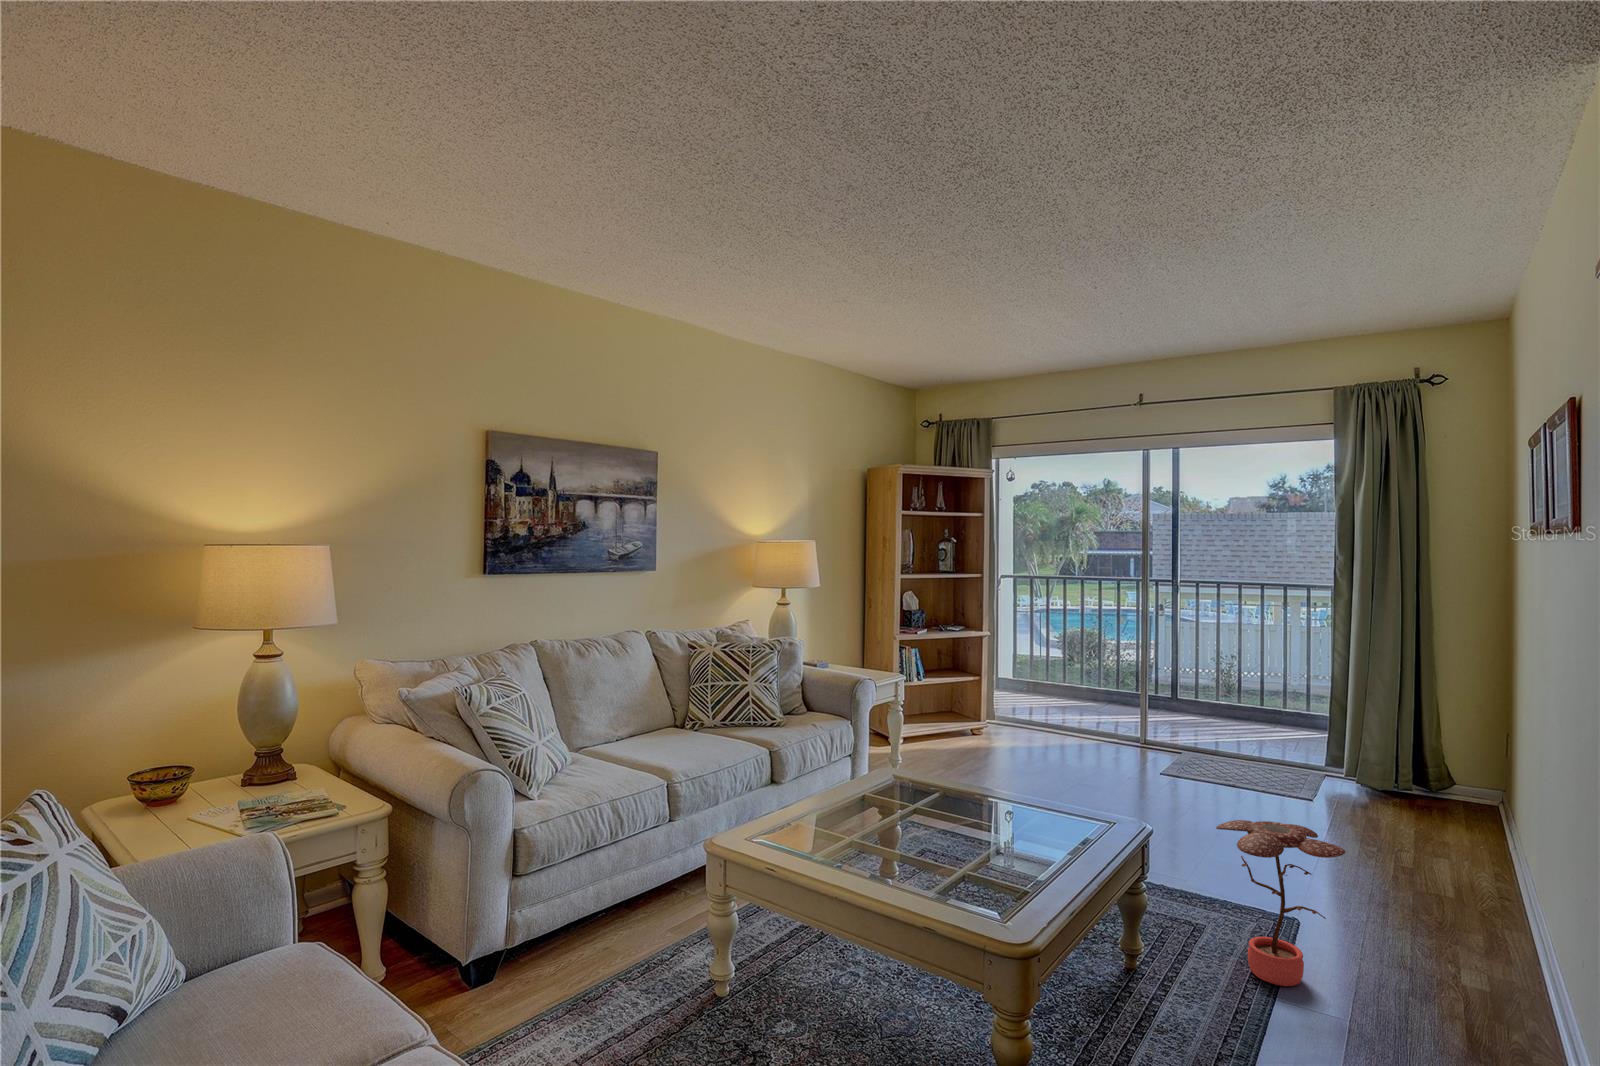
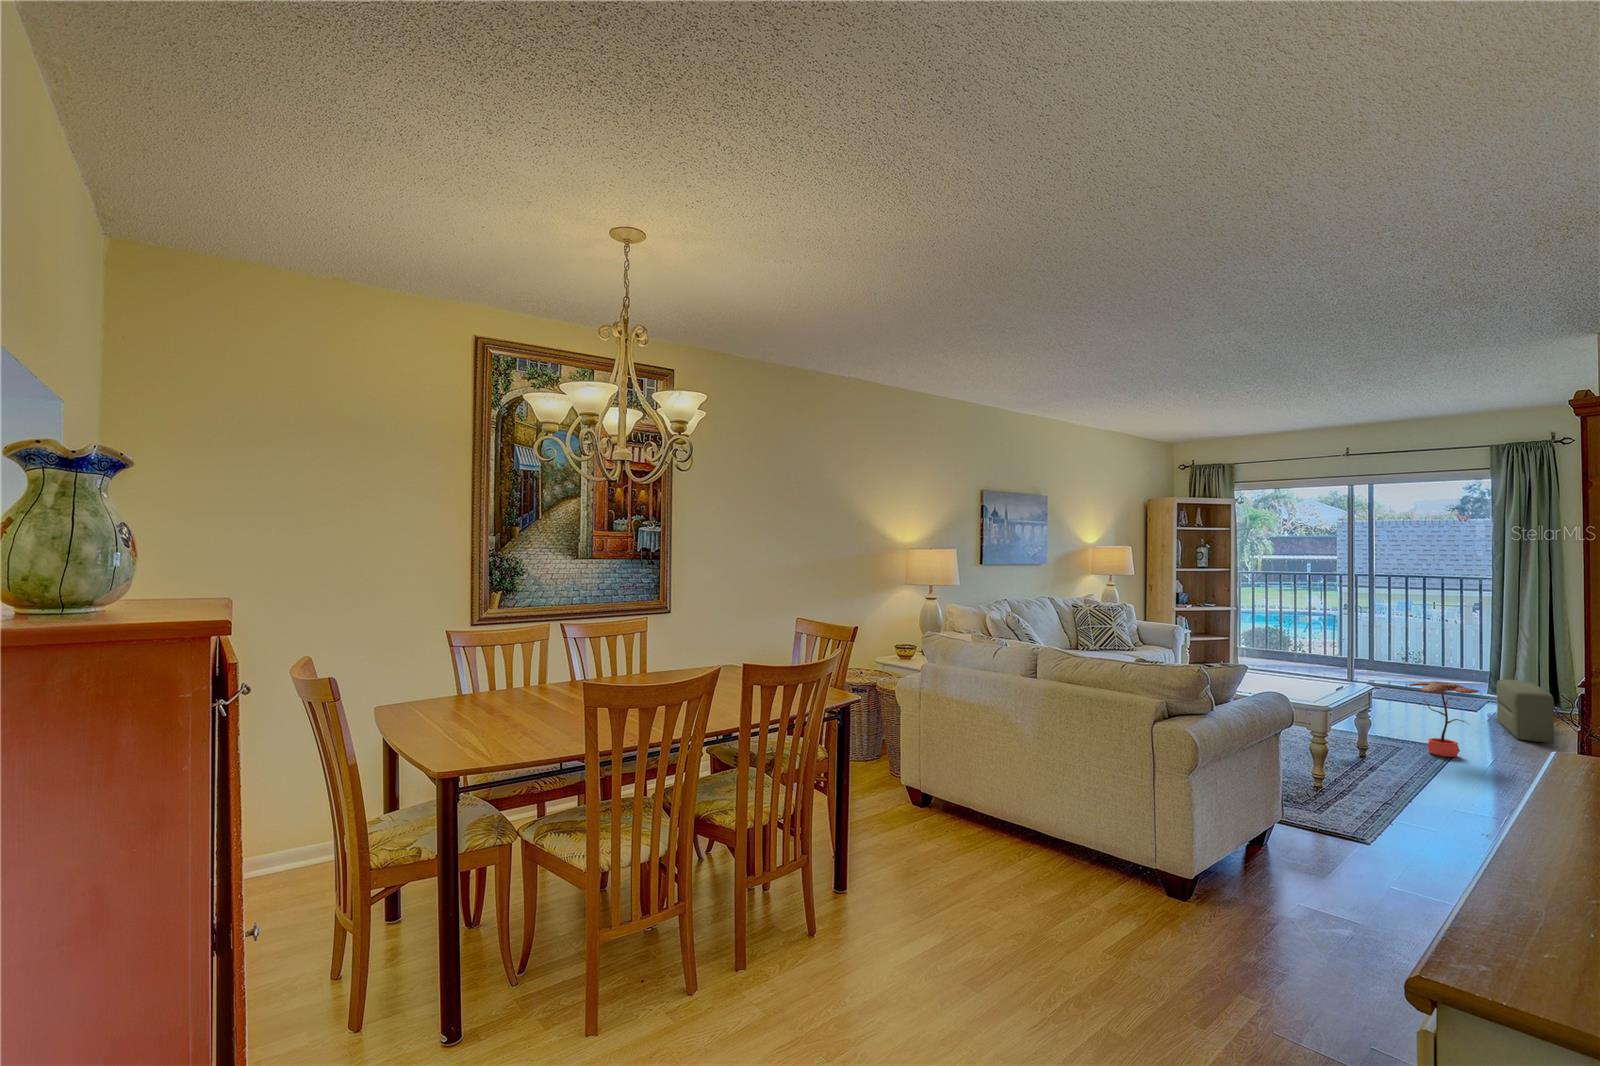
pouf: none [1348,773,1449,910] -> present [1497,680,1554,743]

